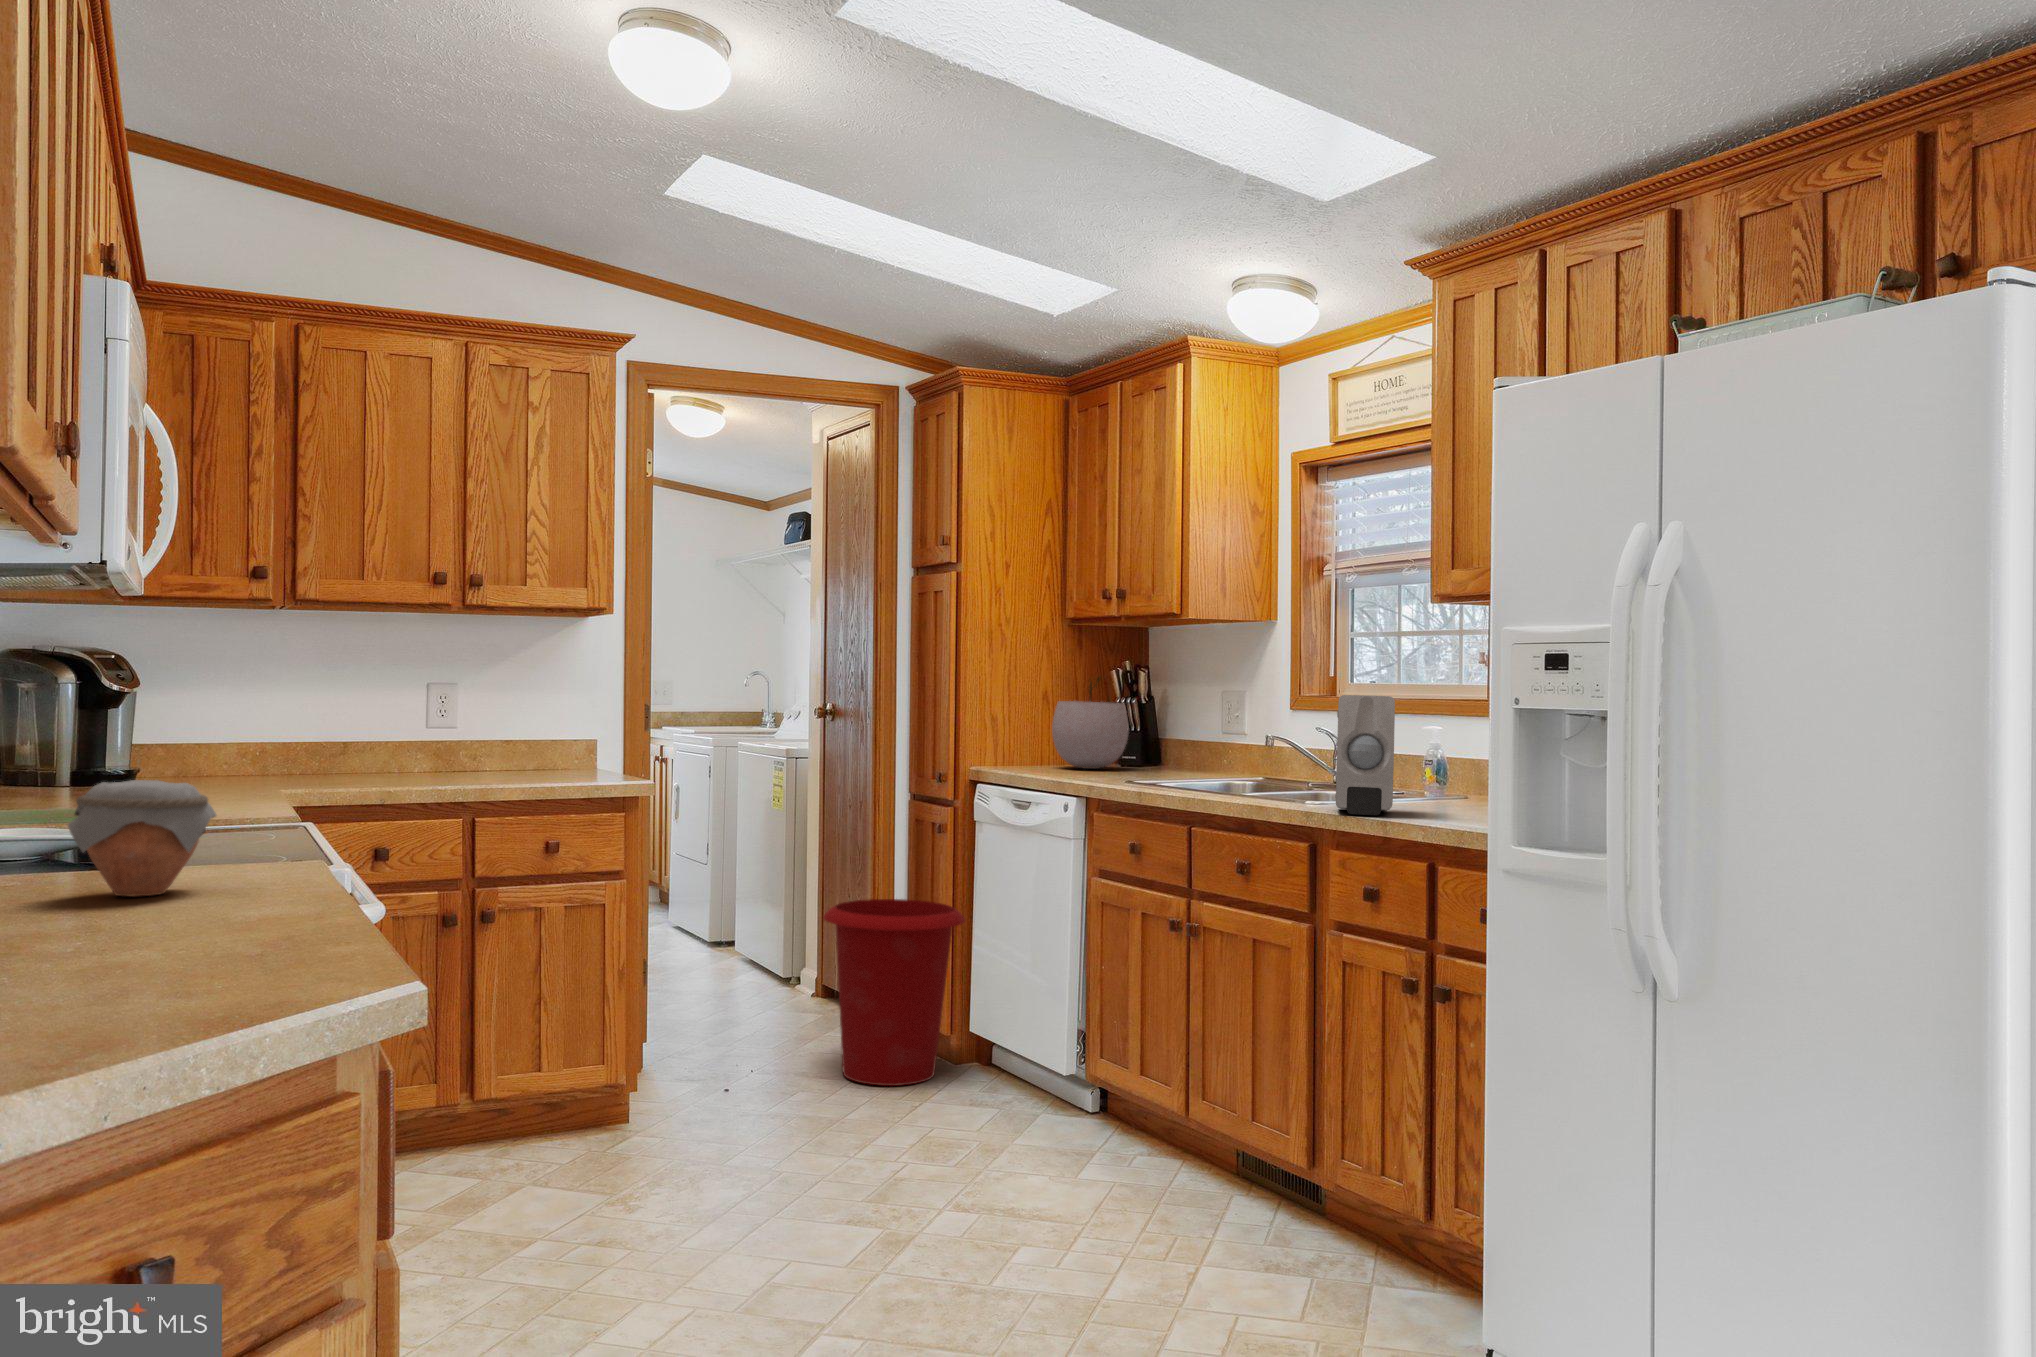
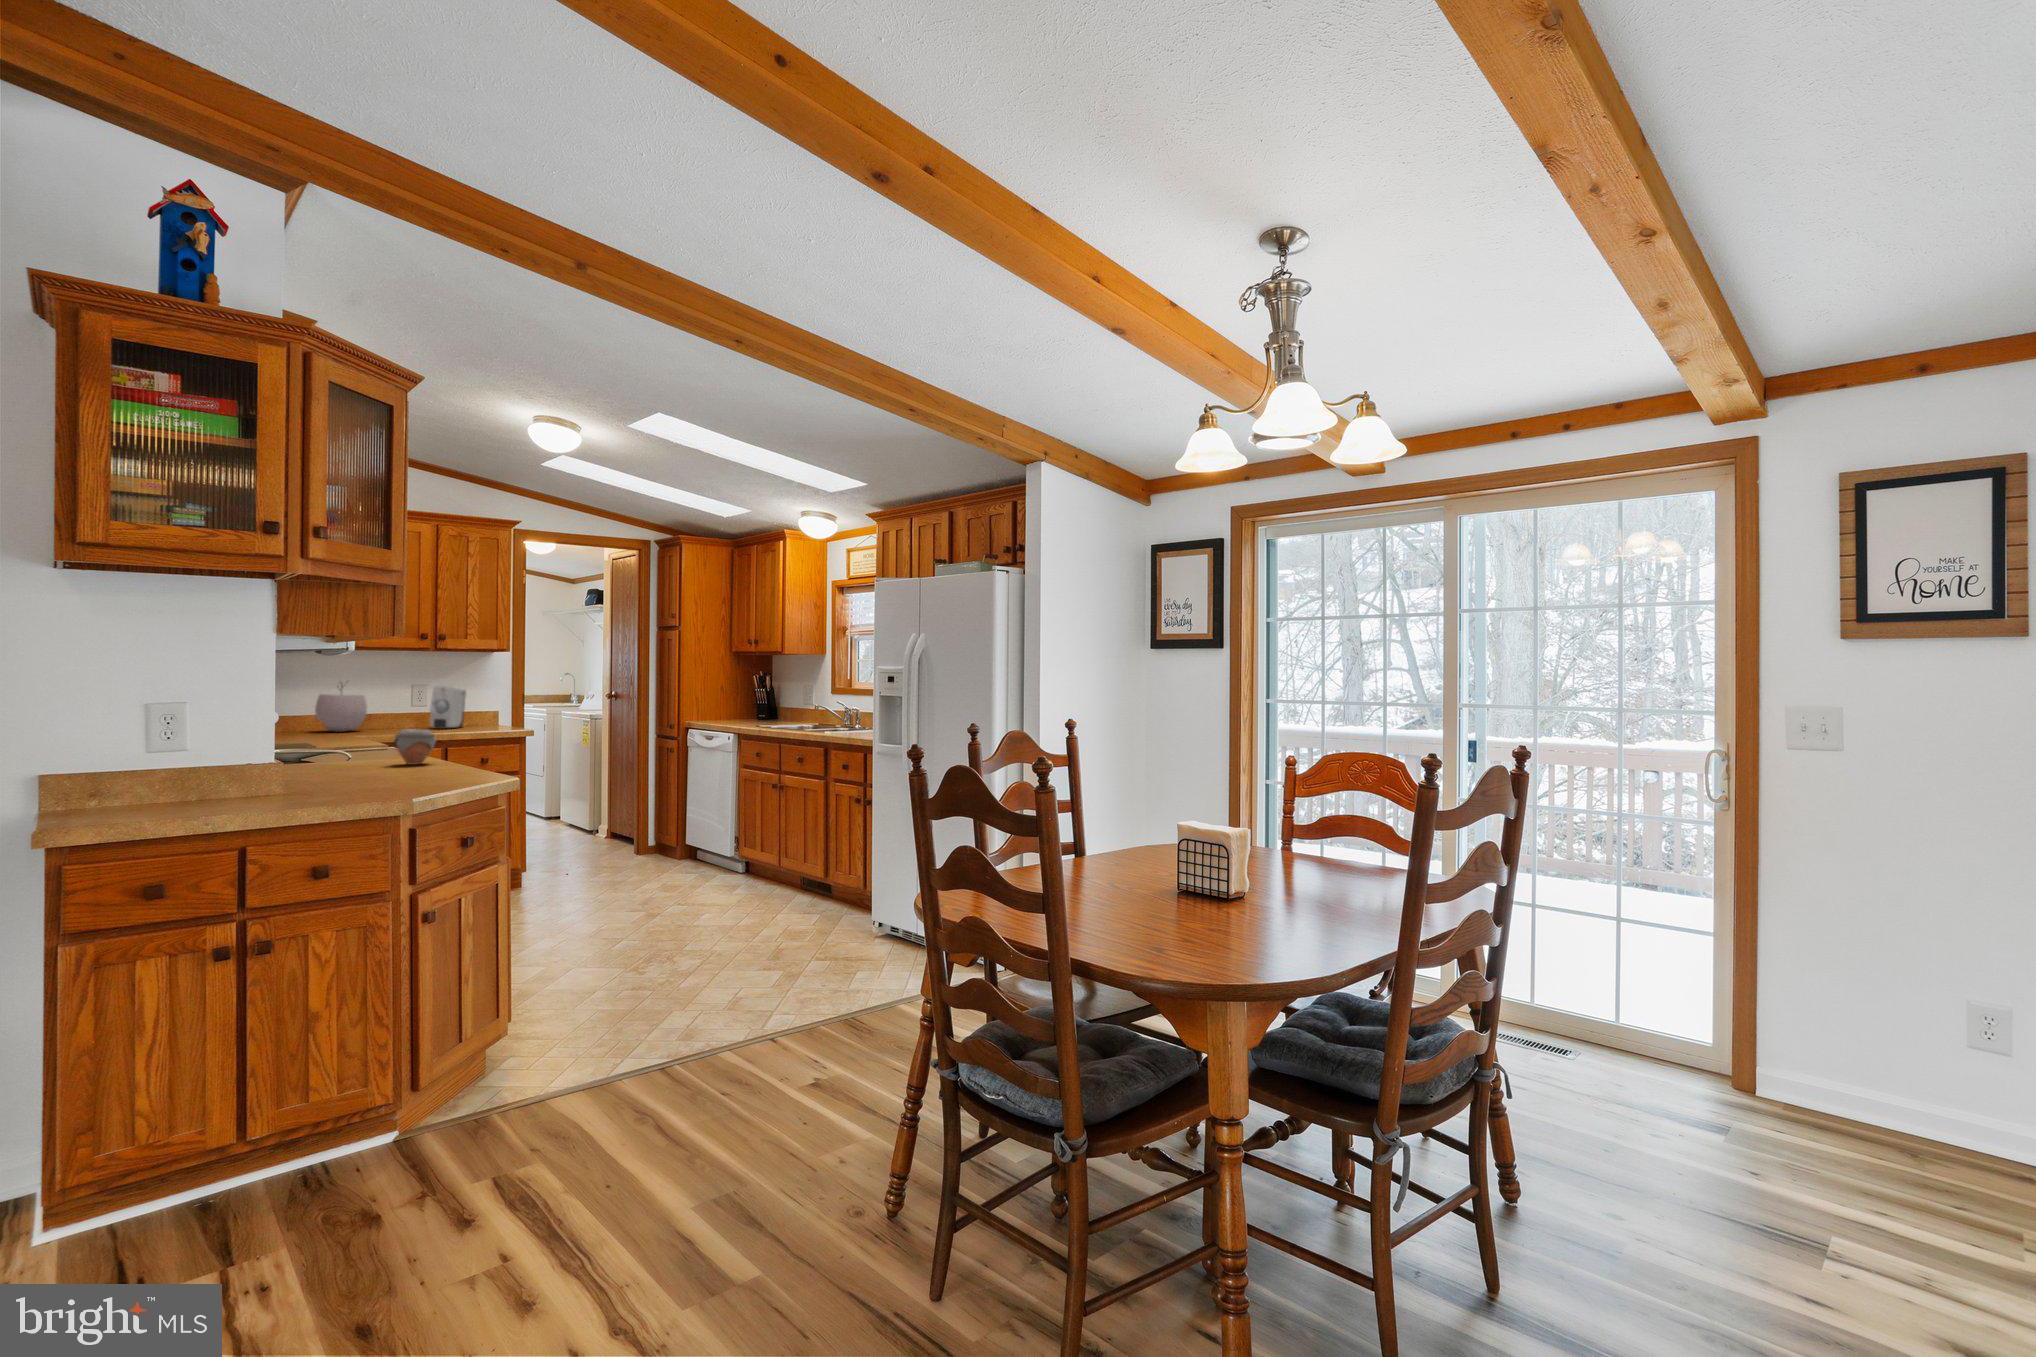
plant pot: present [1052,679,1129,769] -> present [315,685,367,732]
soap dispenser: present [1335,695,1395,815] -> present [430,686,466,729]
waste bin: present [823,899,965,1086] -> none [614,784,684,867]

